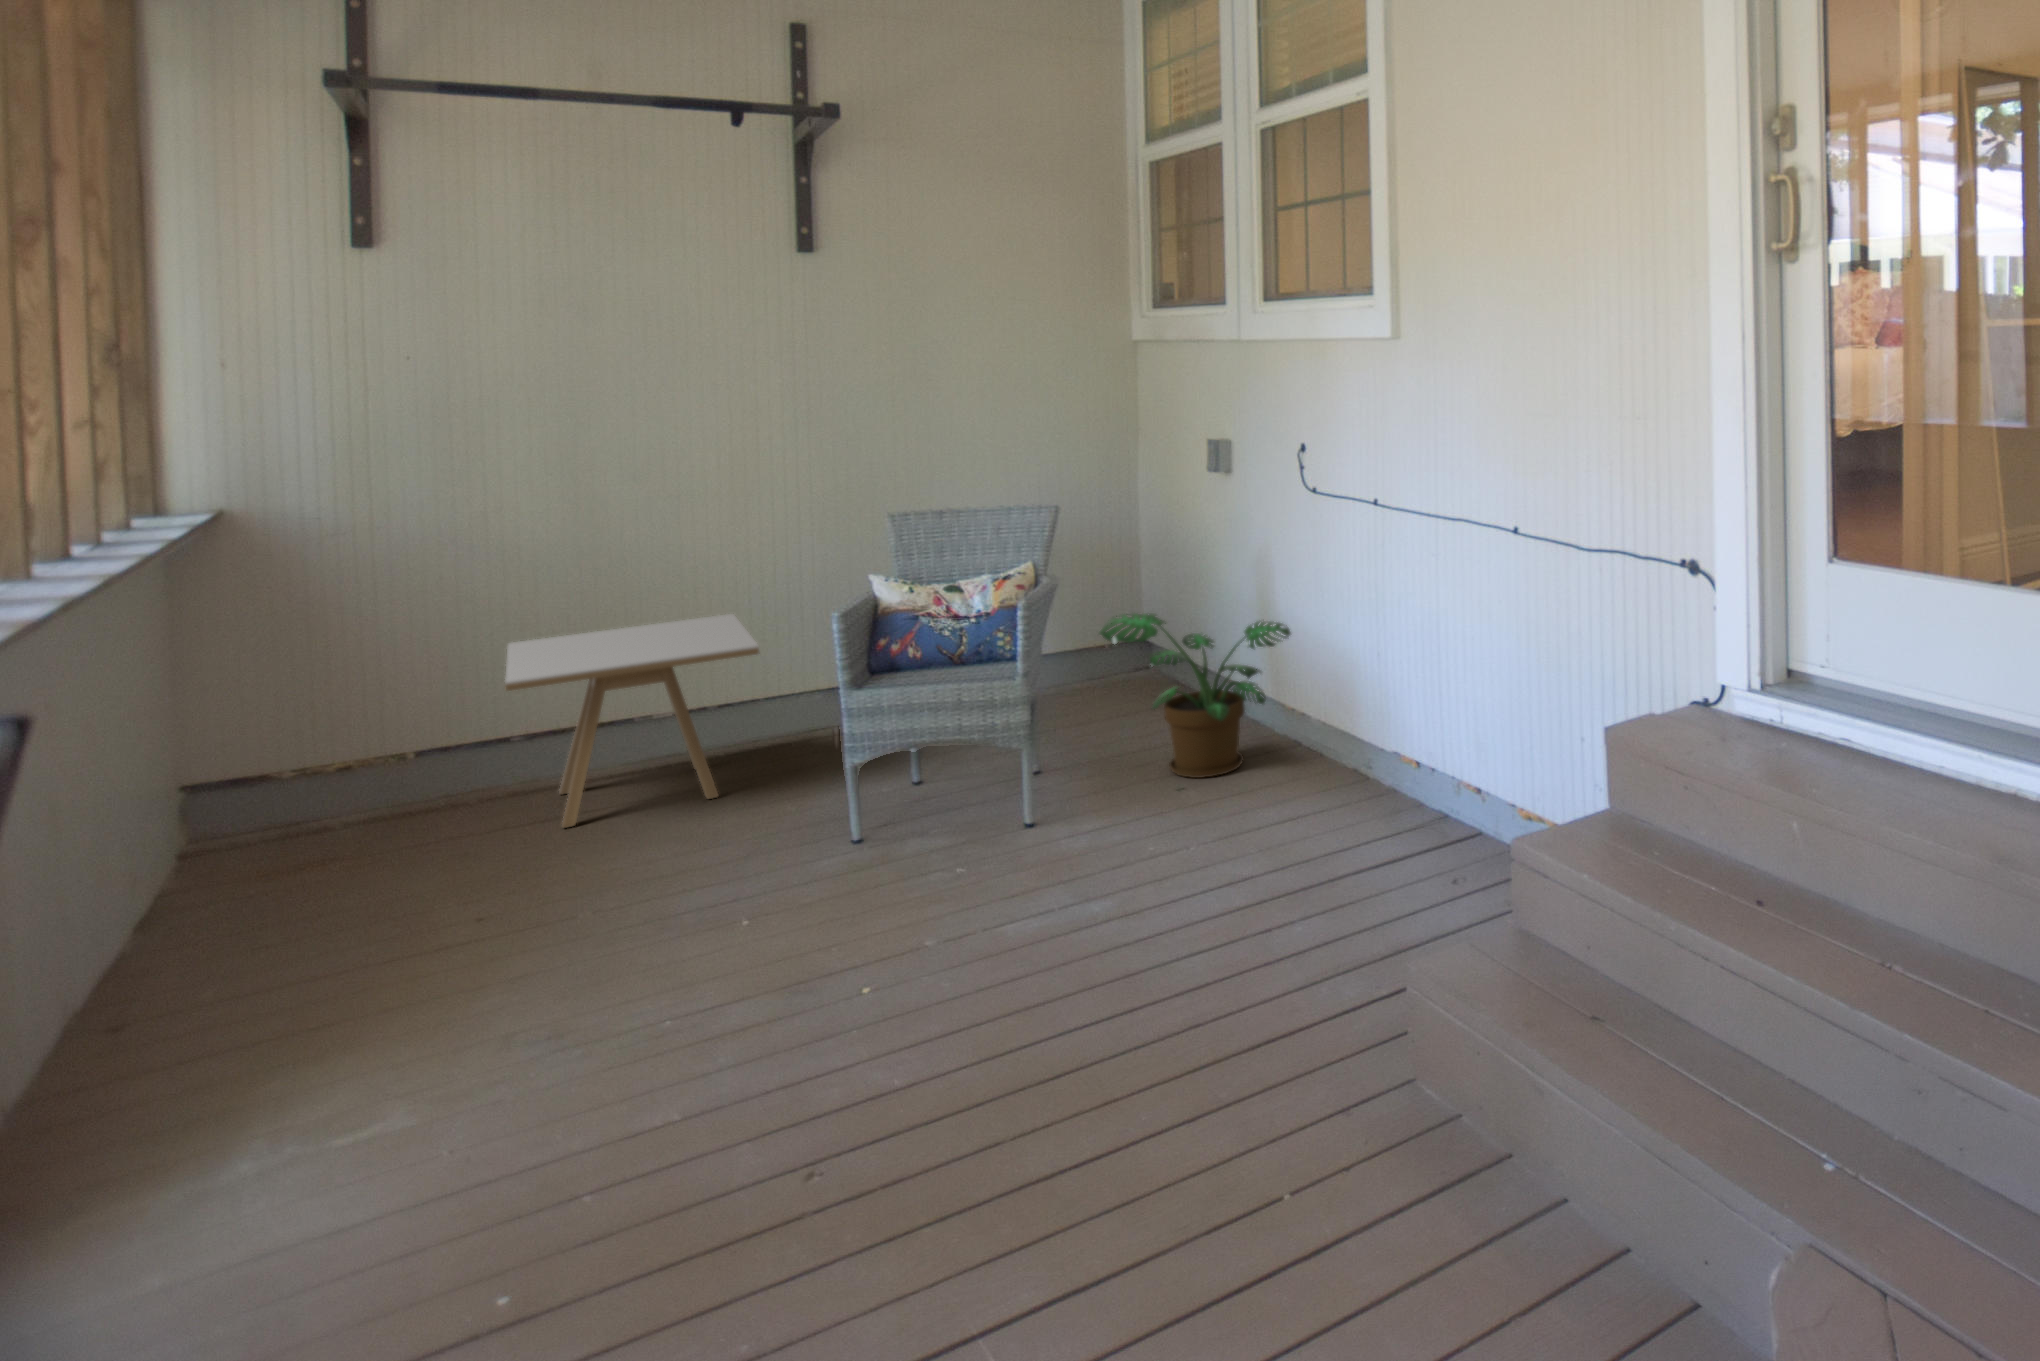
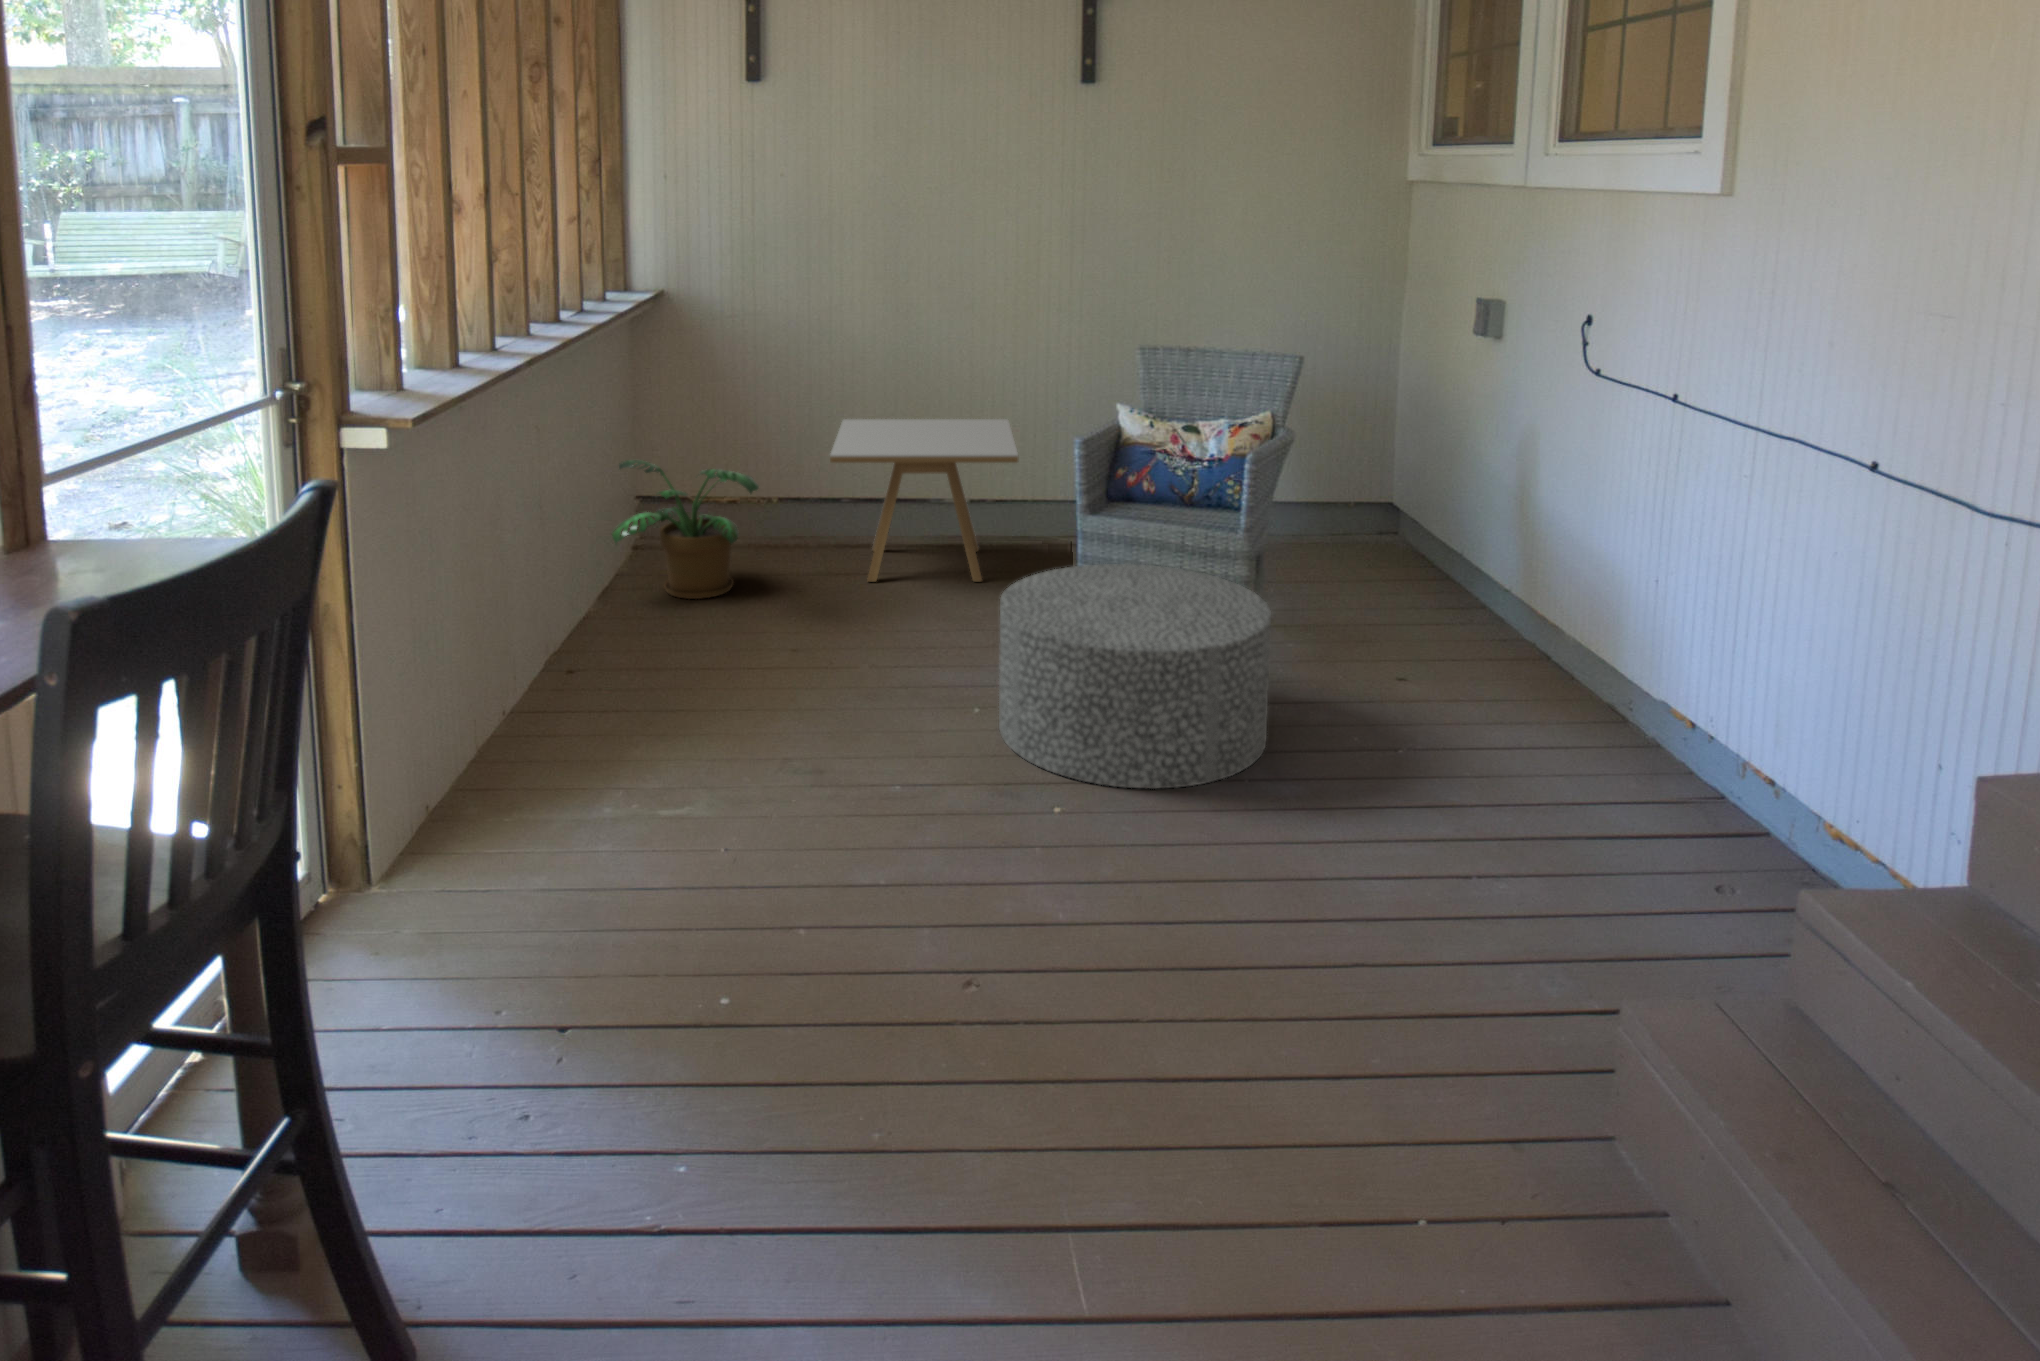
potted plant: present [1099,612,1291,778] -> present [612,460,759,599]
ottoman: none [772,725,1071,960] -> present [999,564,1271,789]

